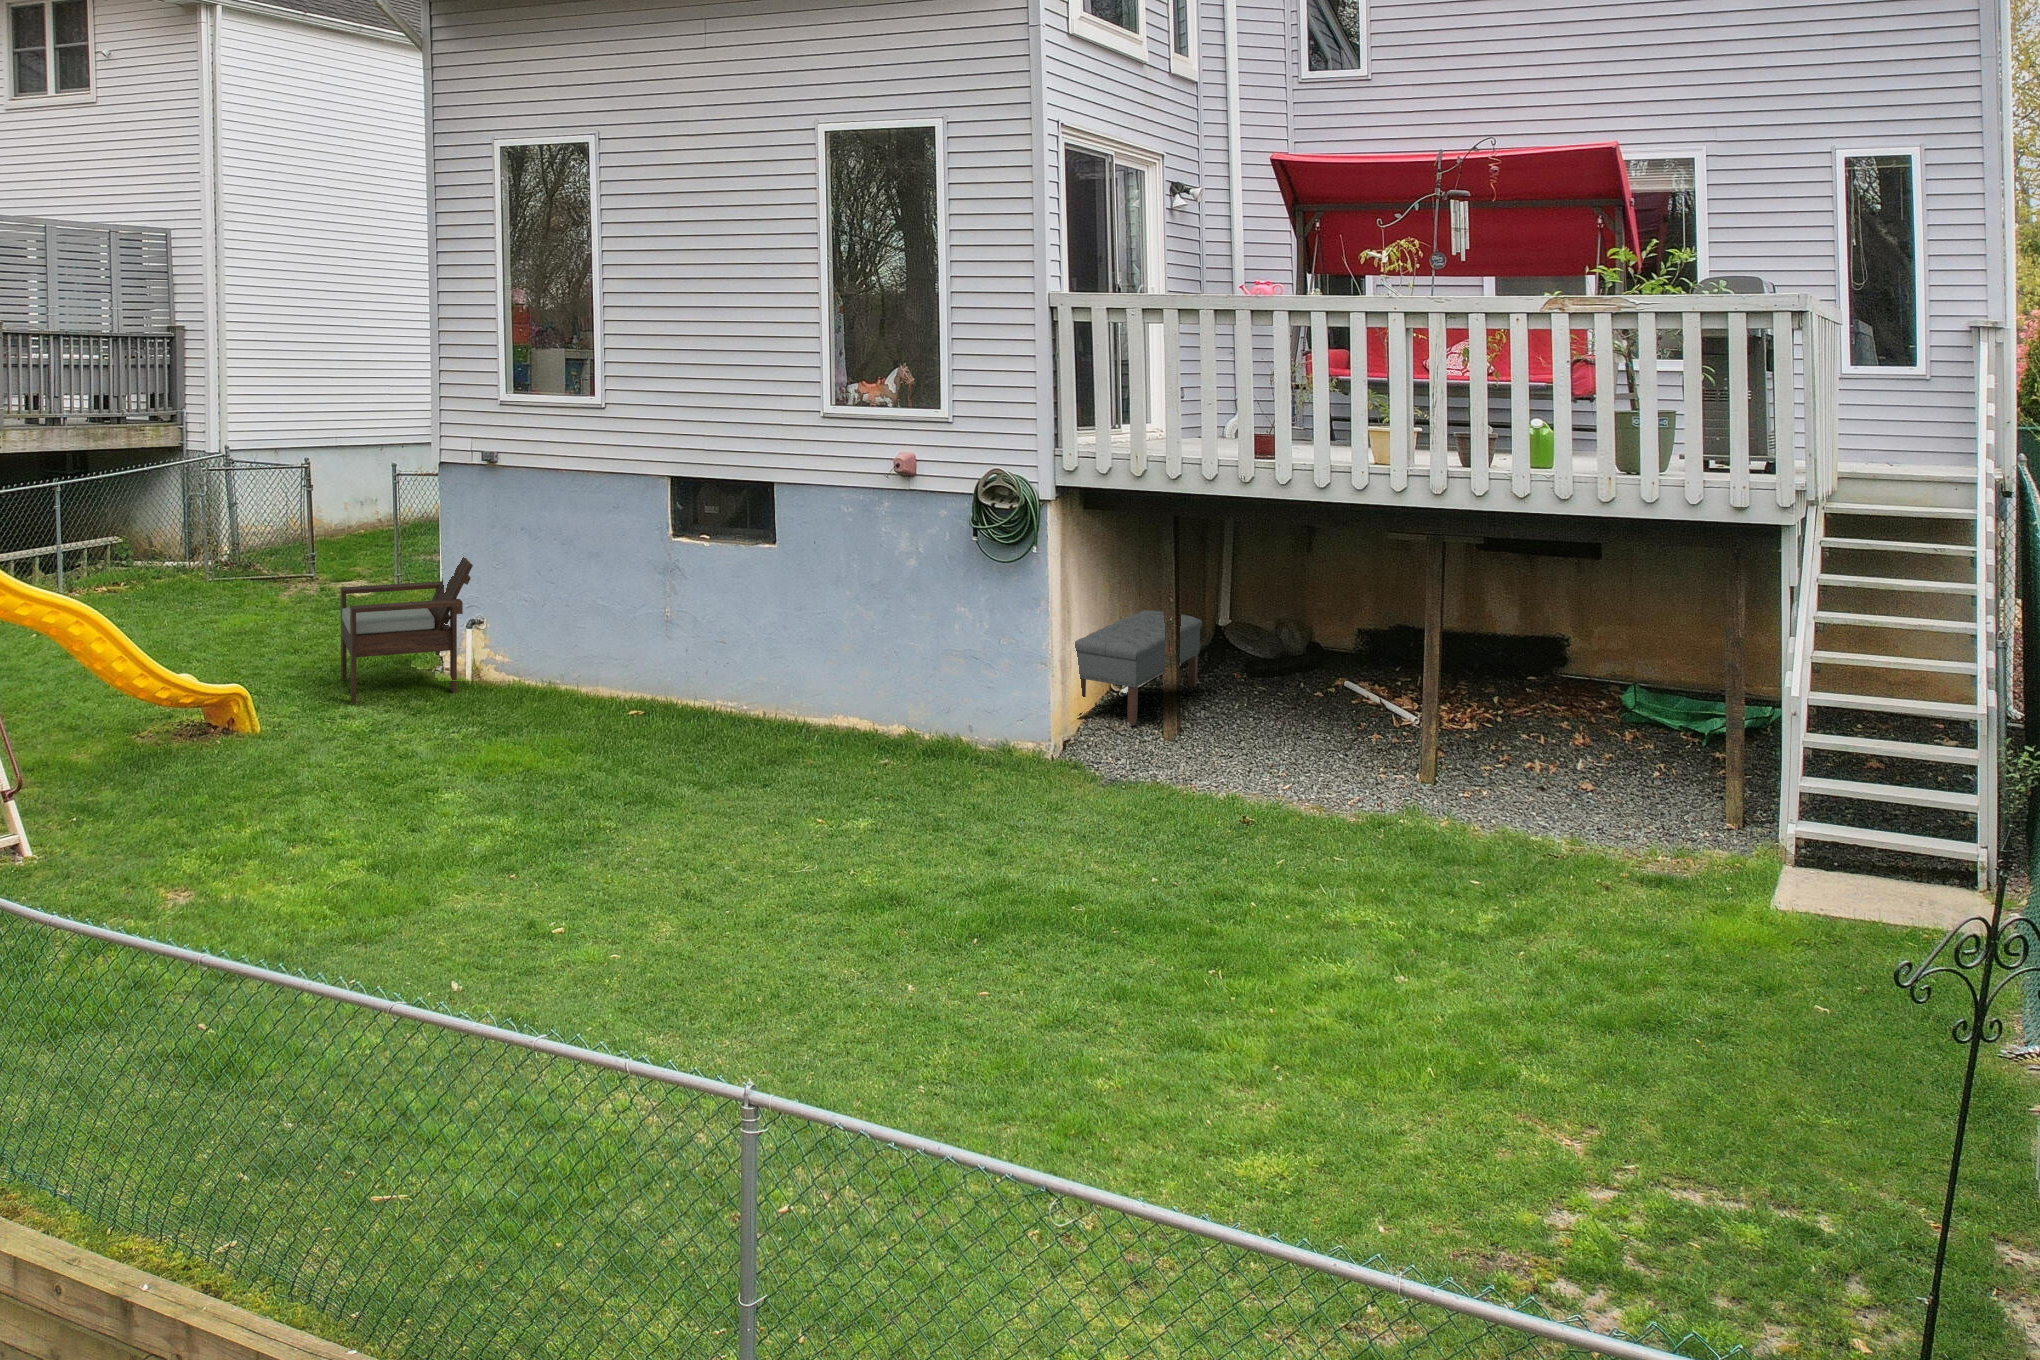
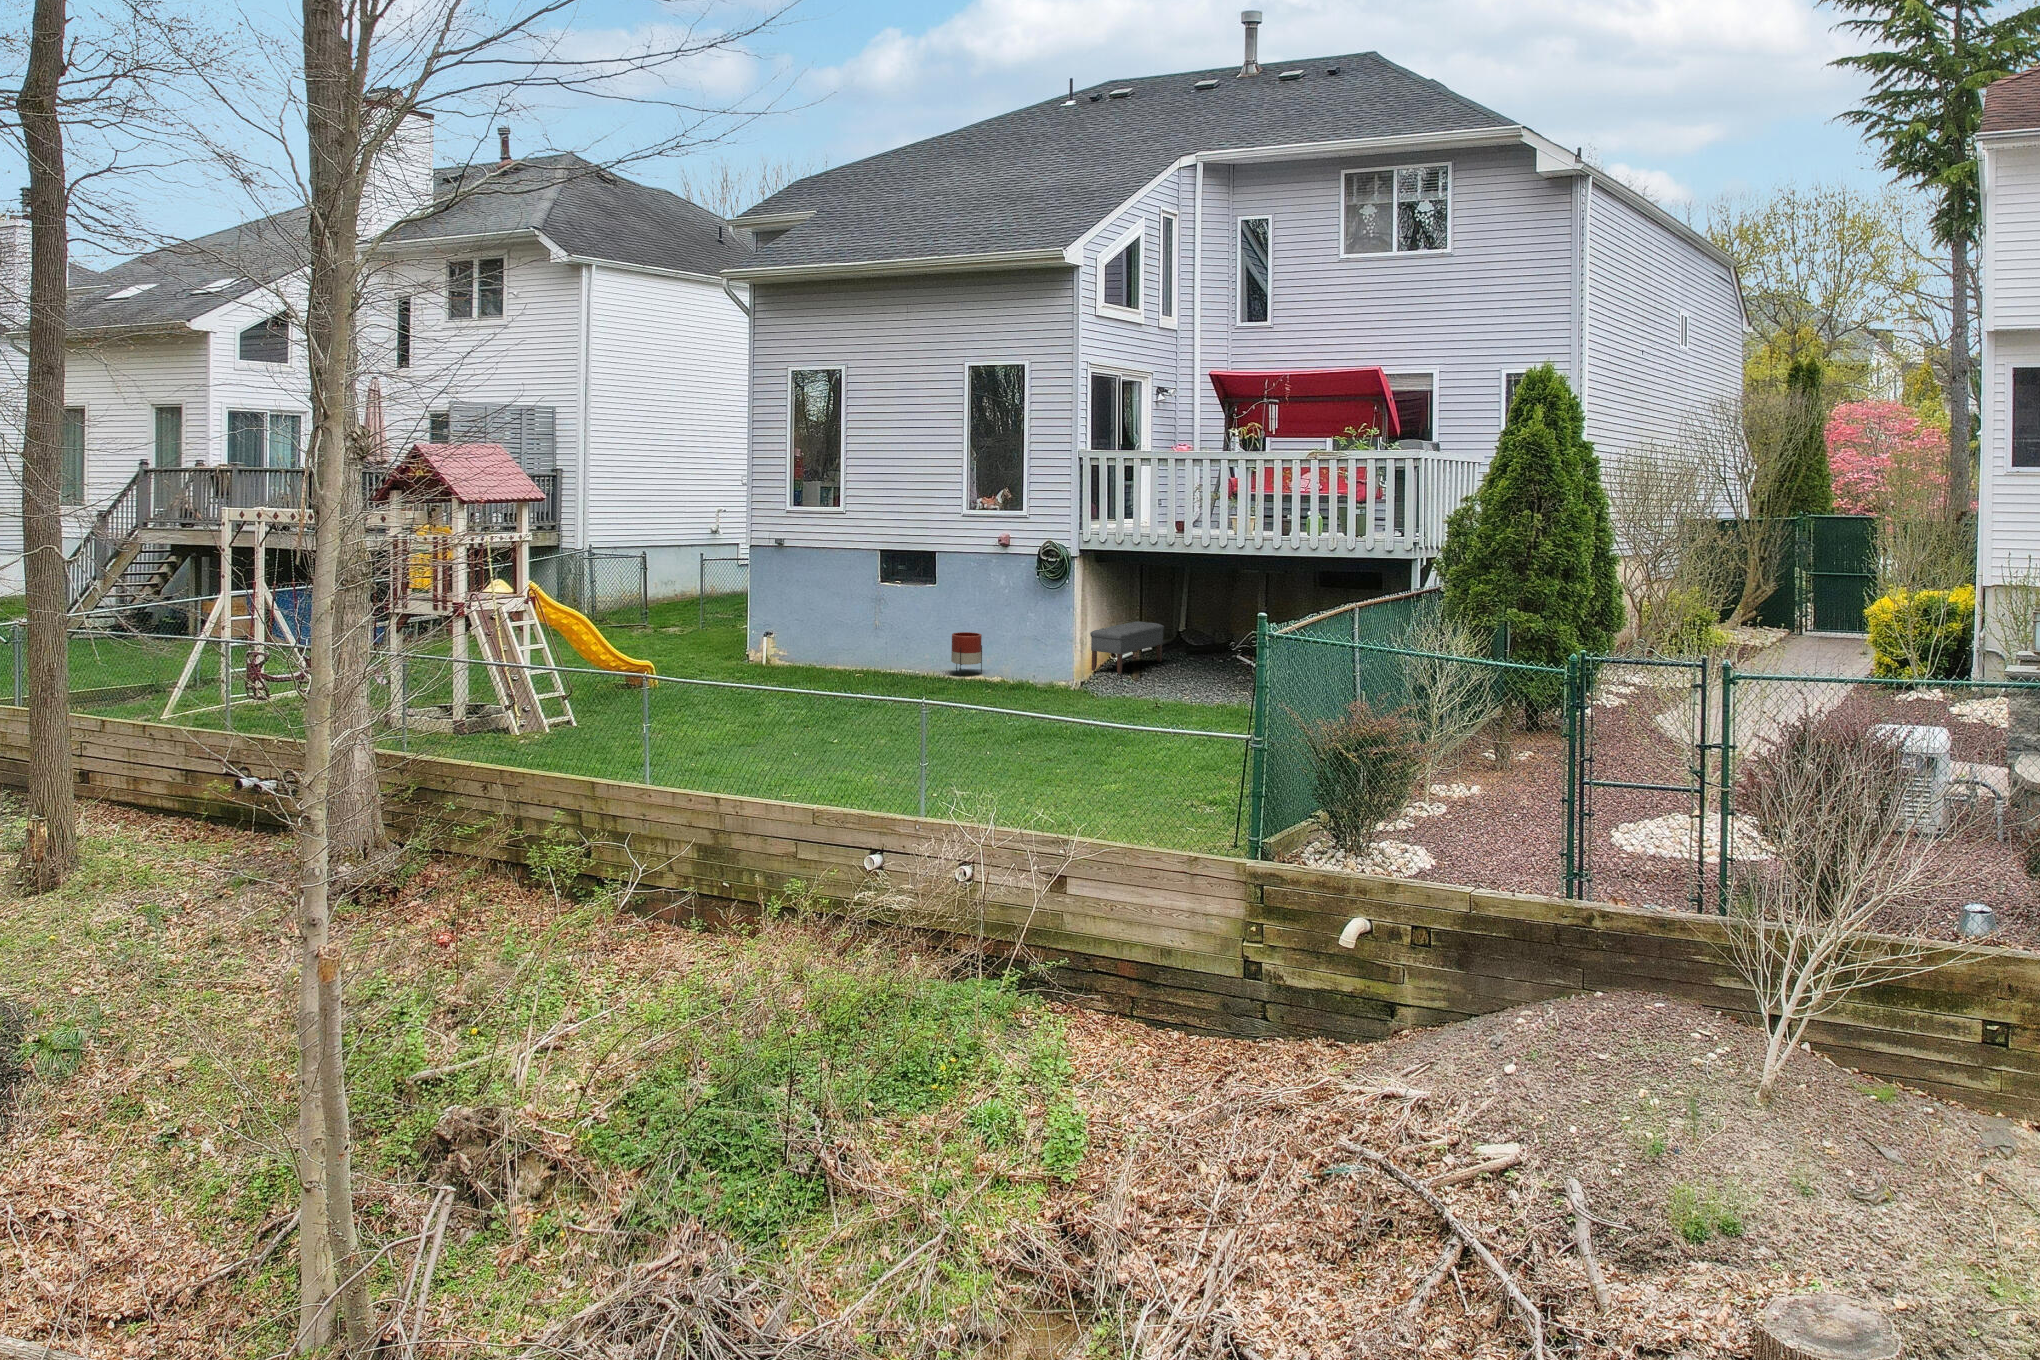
chair: present [341,557,473,703] -> none [695,591,770,670]
planter: none [807,640,865,730] -> present [951,632,982,676]

